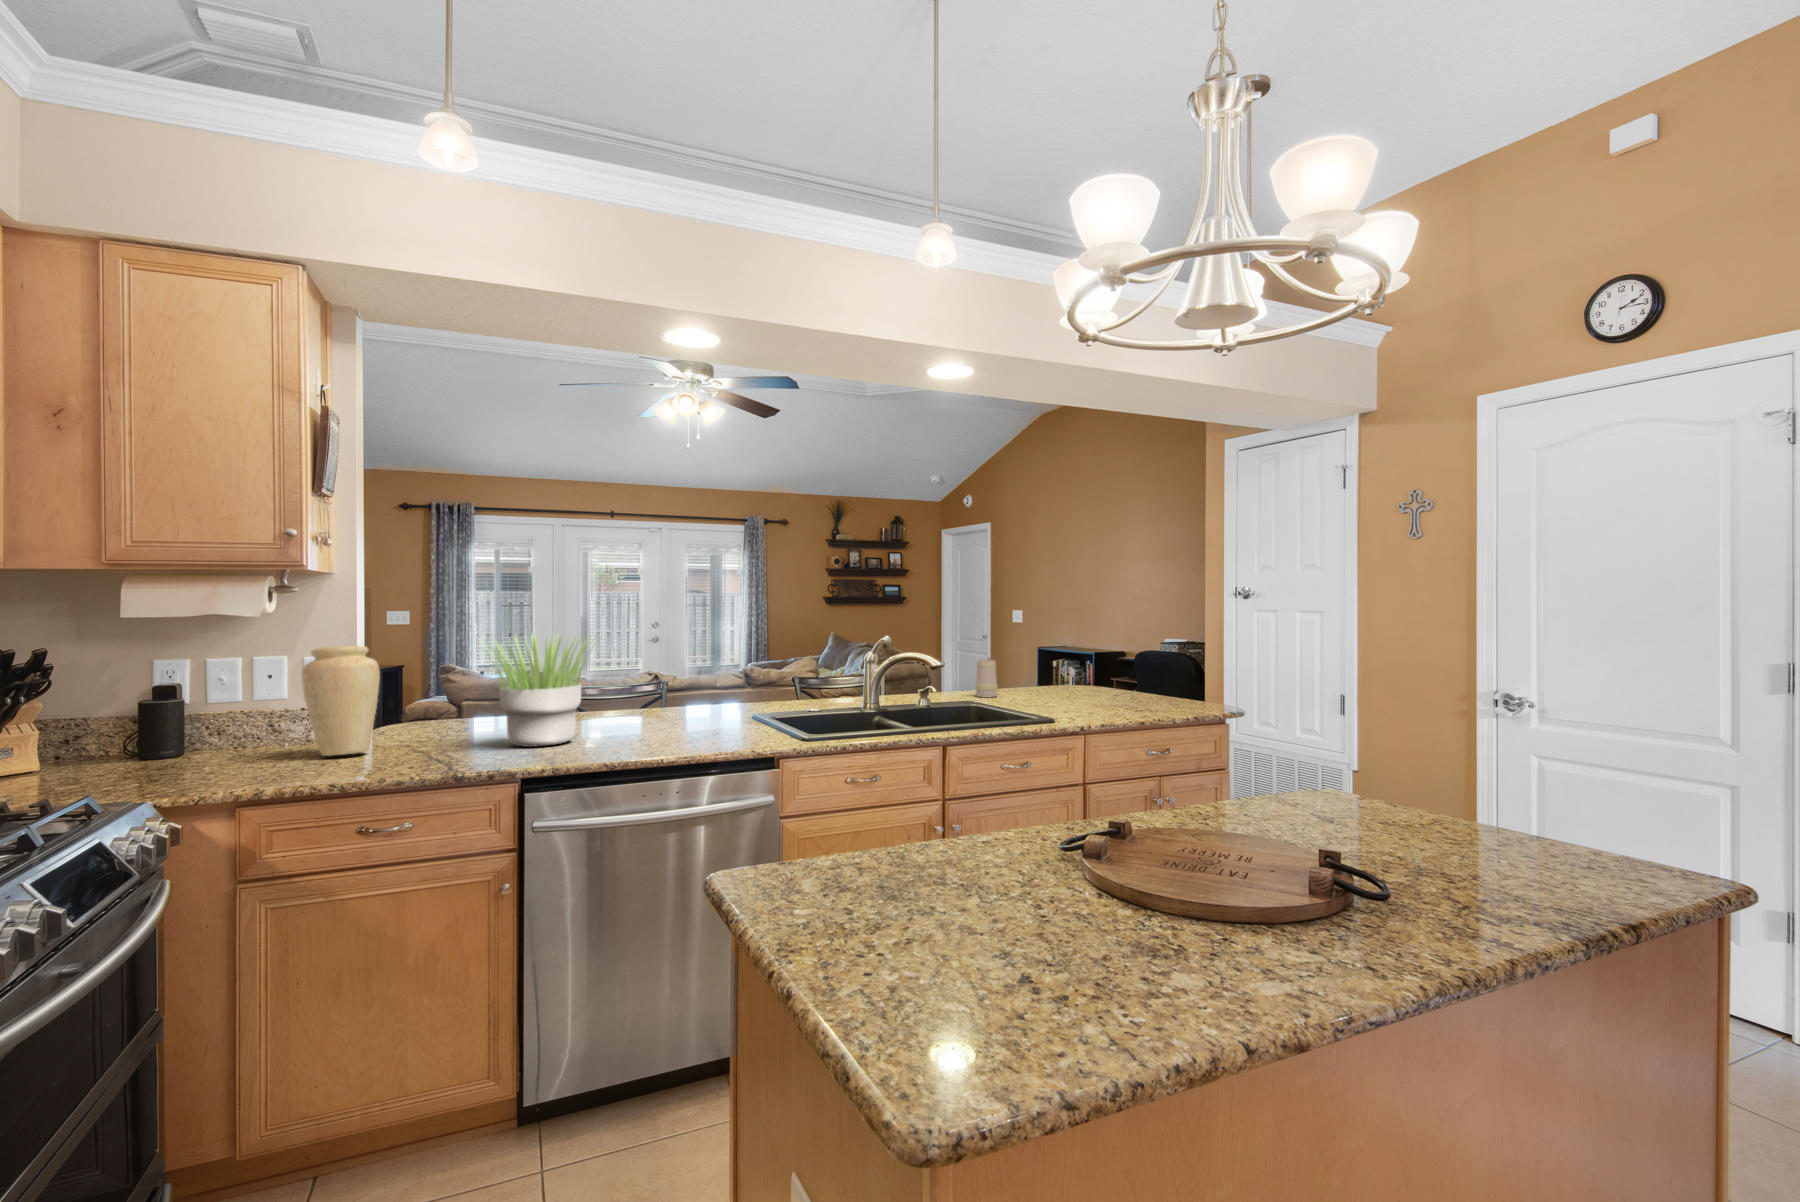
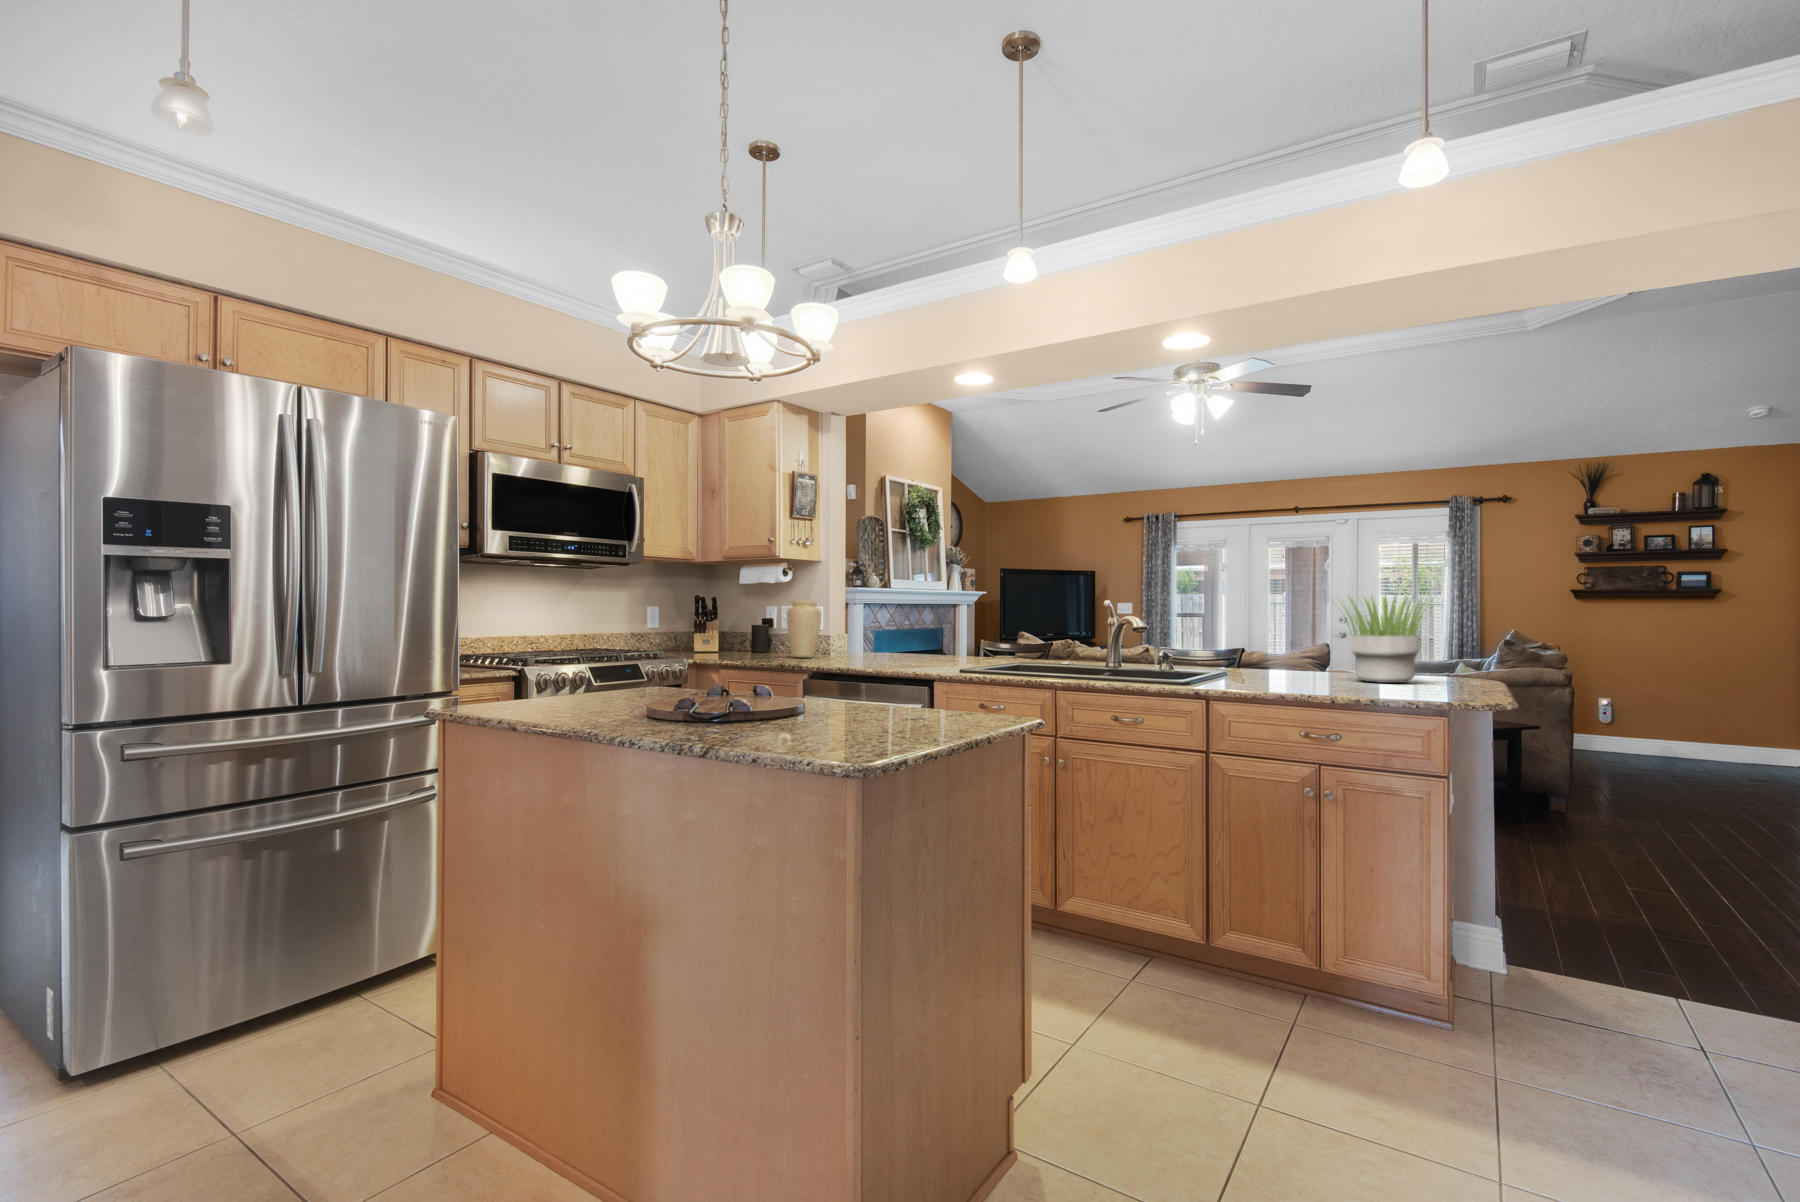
potted plant: present [481,634,597,747] -> present [1340,596,1429,683]
mug: present [976,658,998,697] -> none [1290,635,1321,675]

